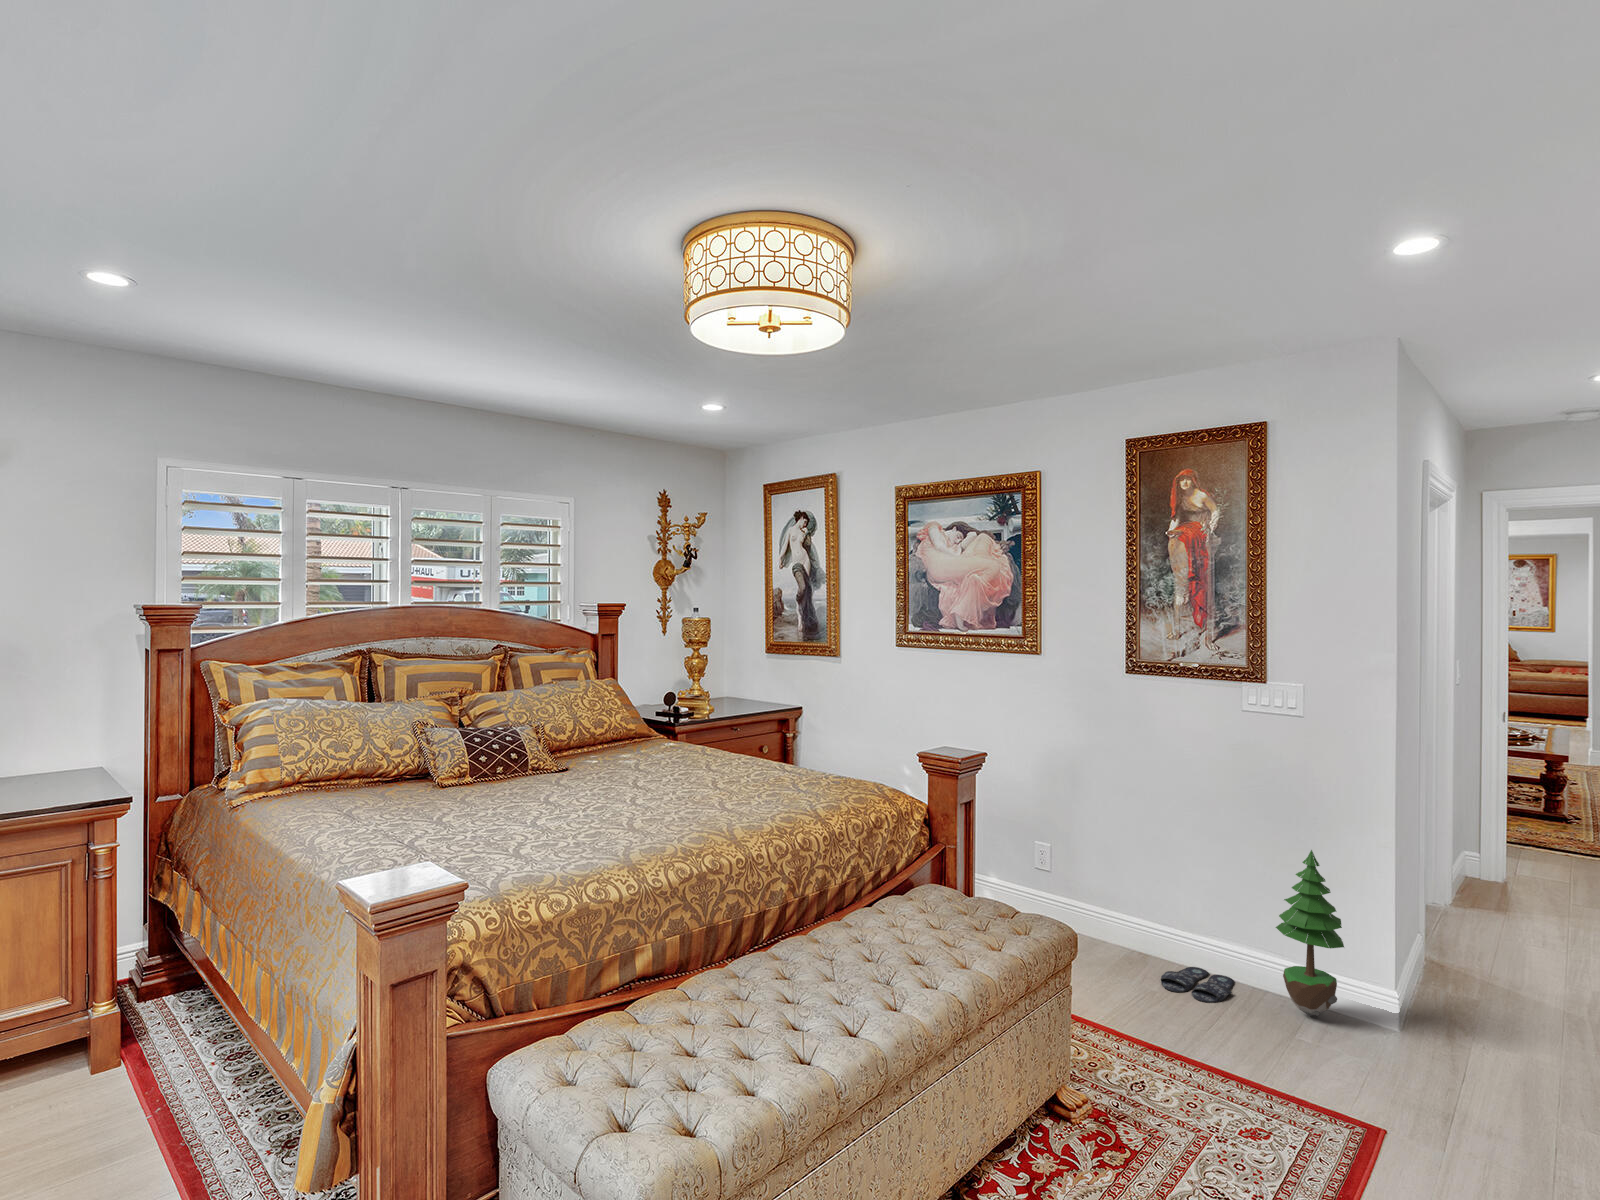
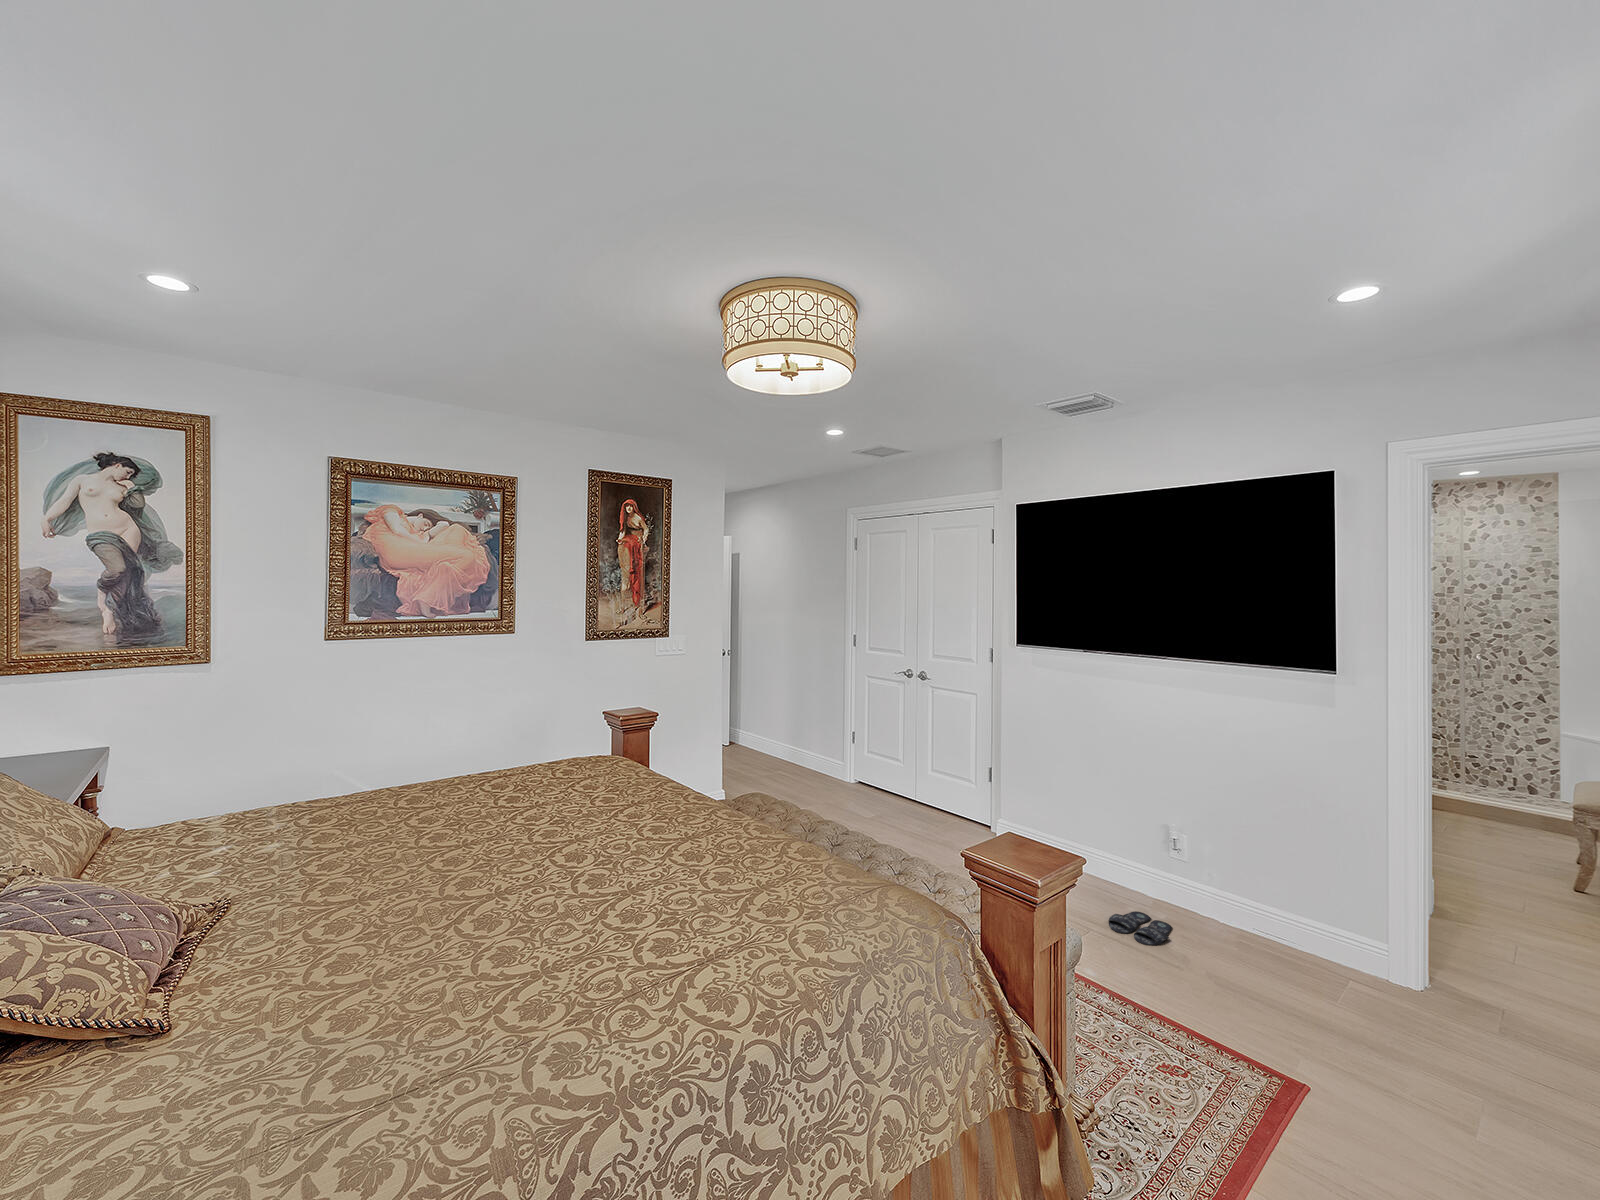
potted tree: present [1276,850,1344,1016] -> none [1209,827,1270,967]

